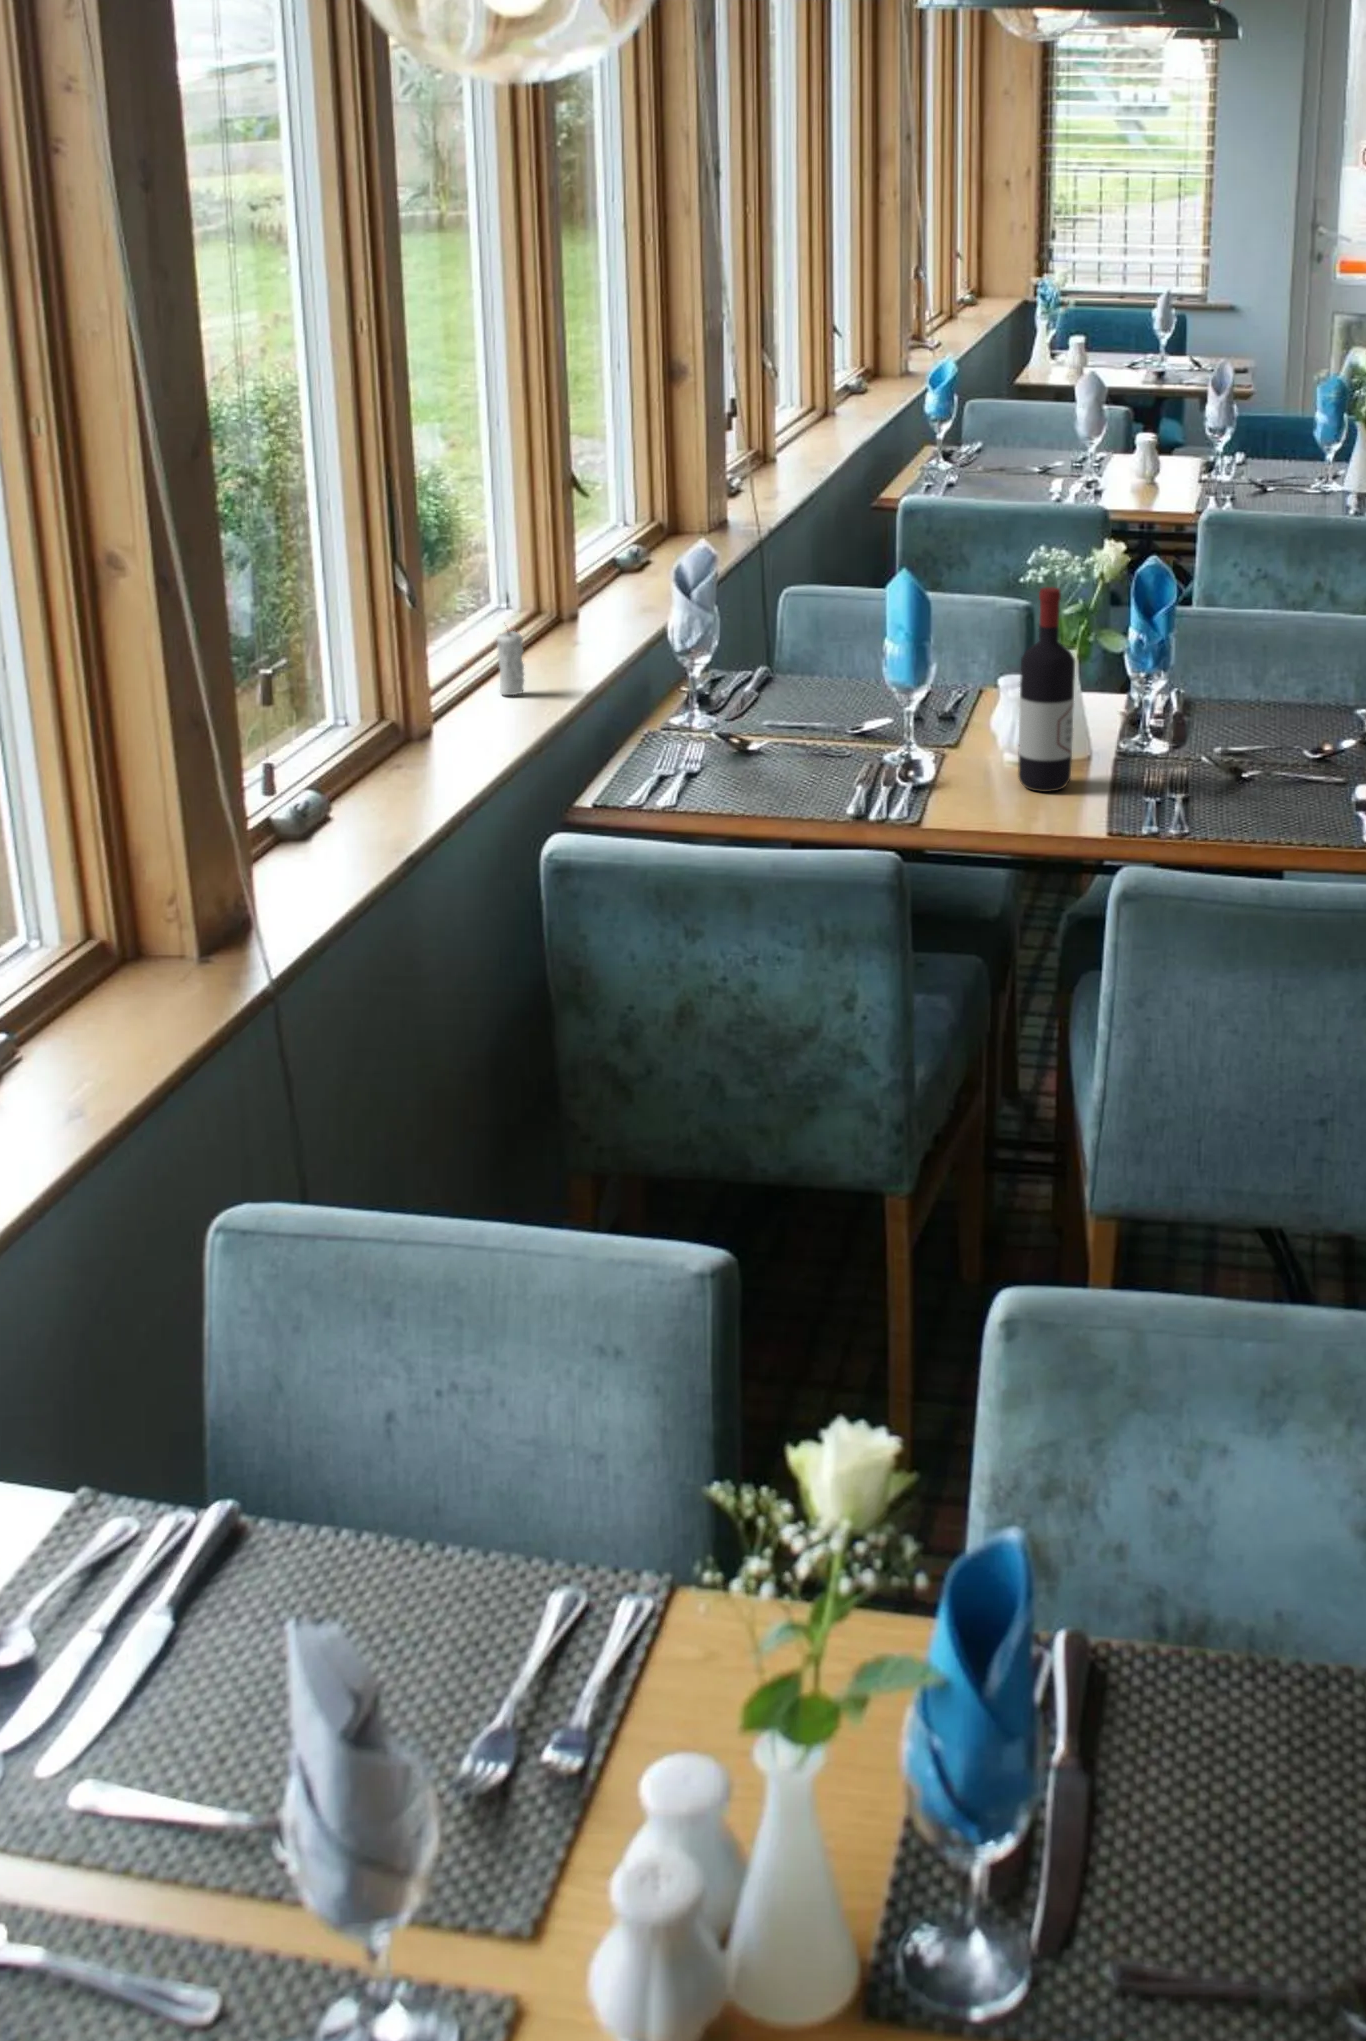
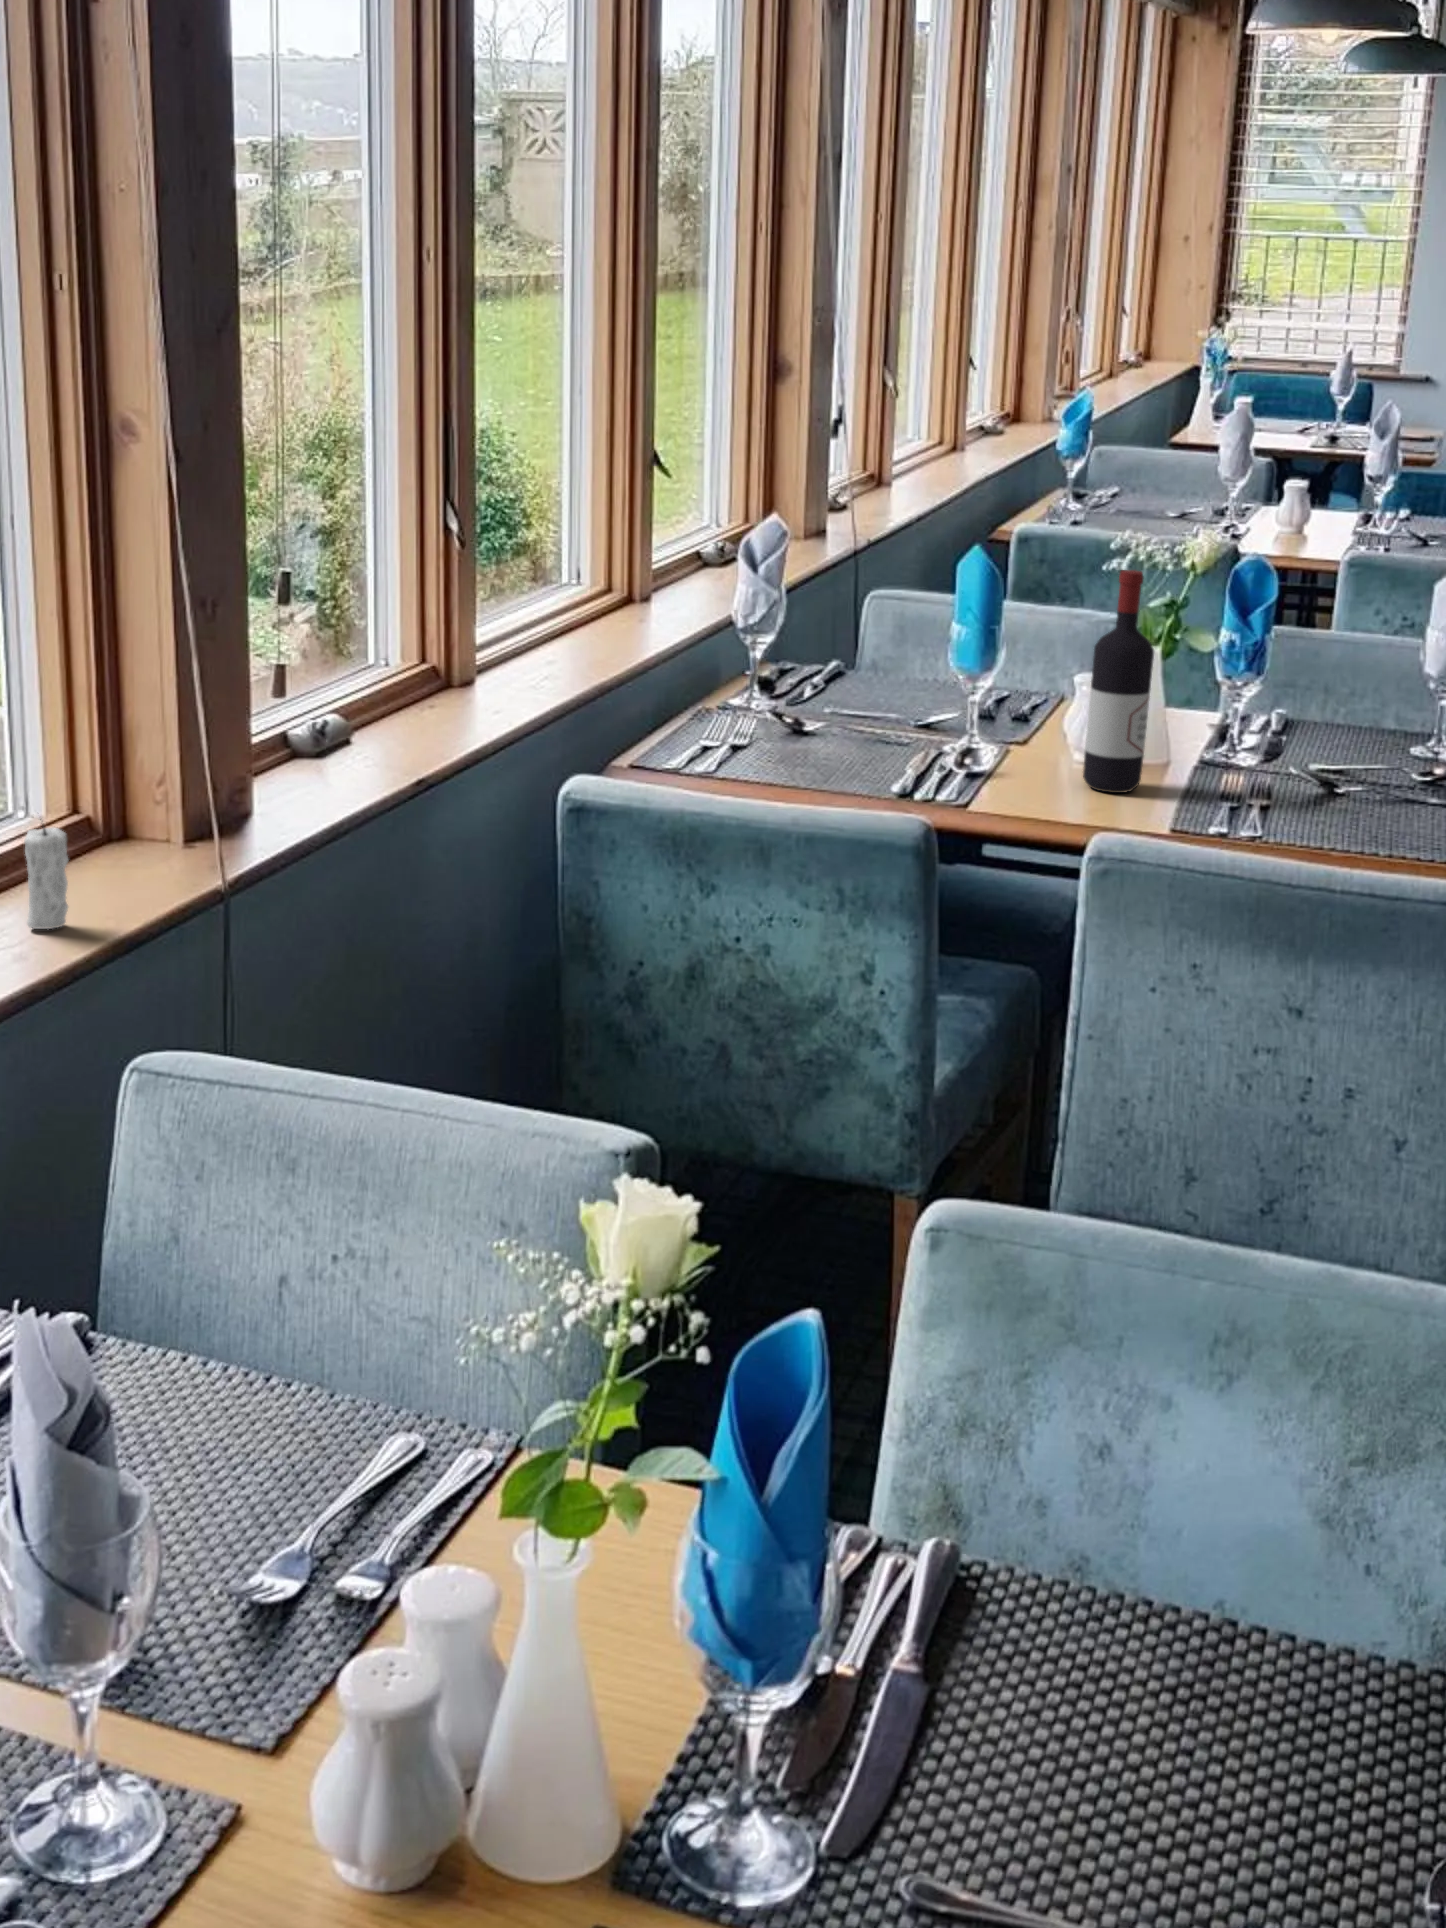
candle: present [497,631,524,695] -> present [24,819,68,929]

